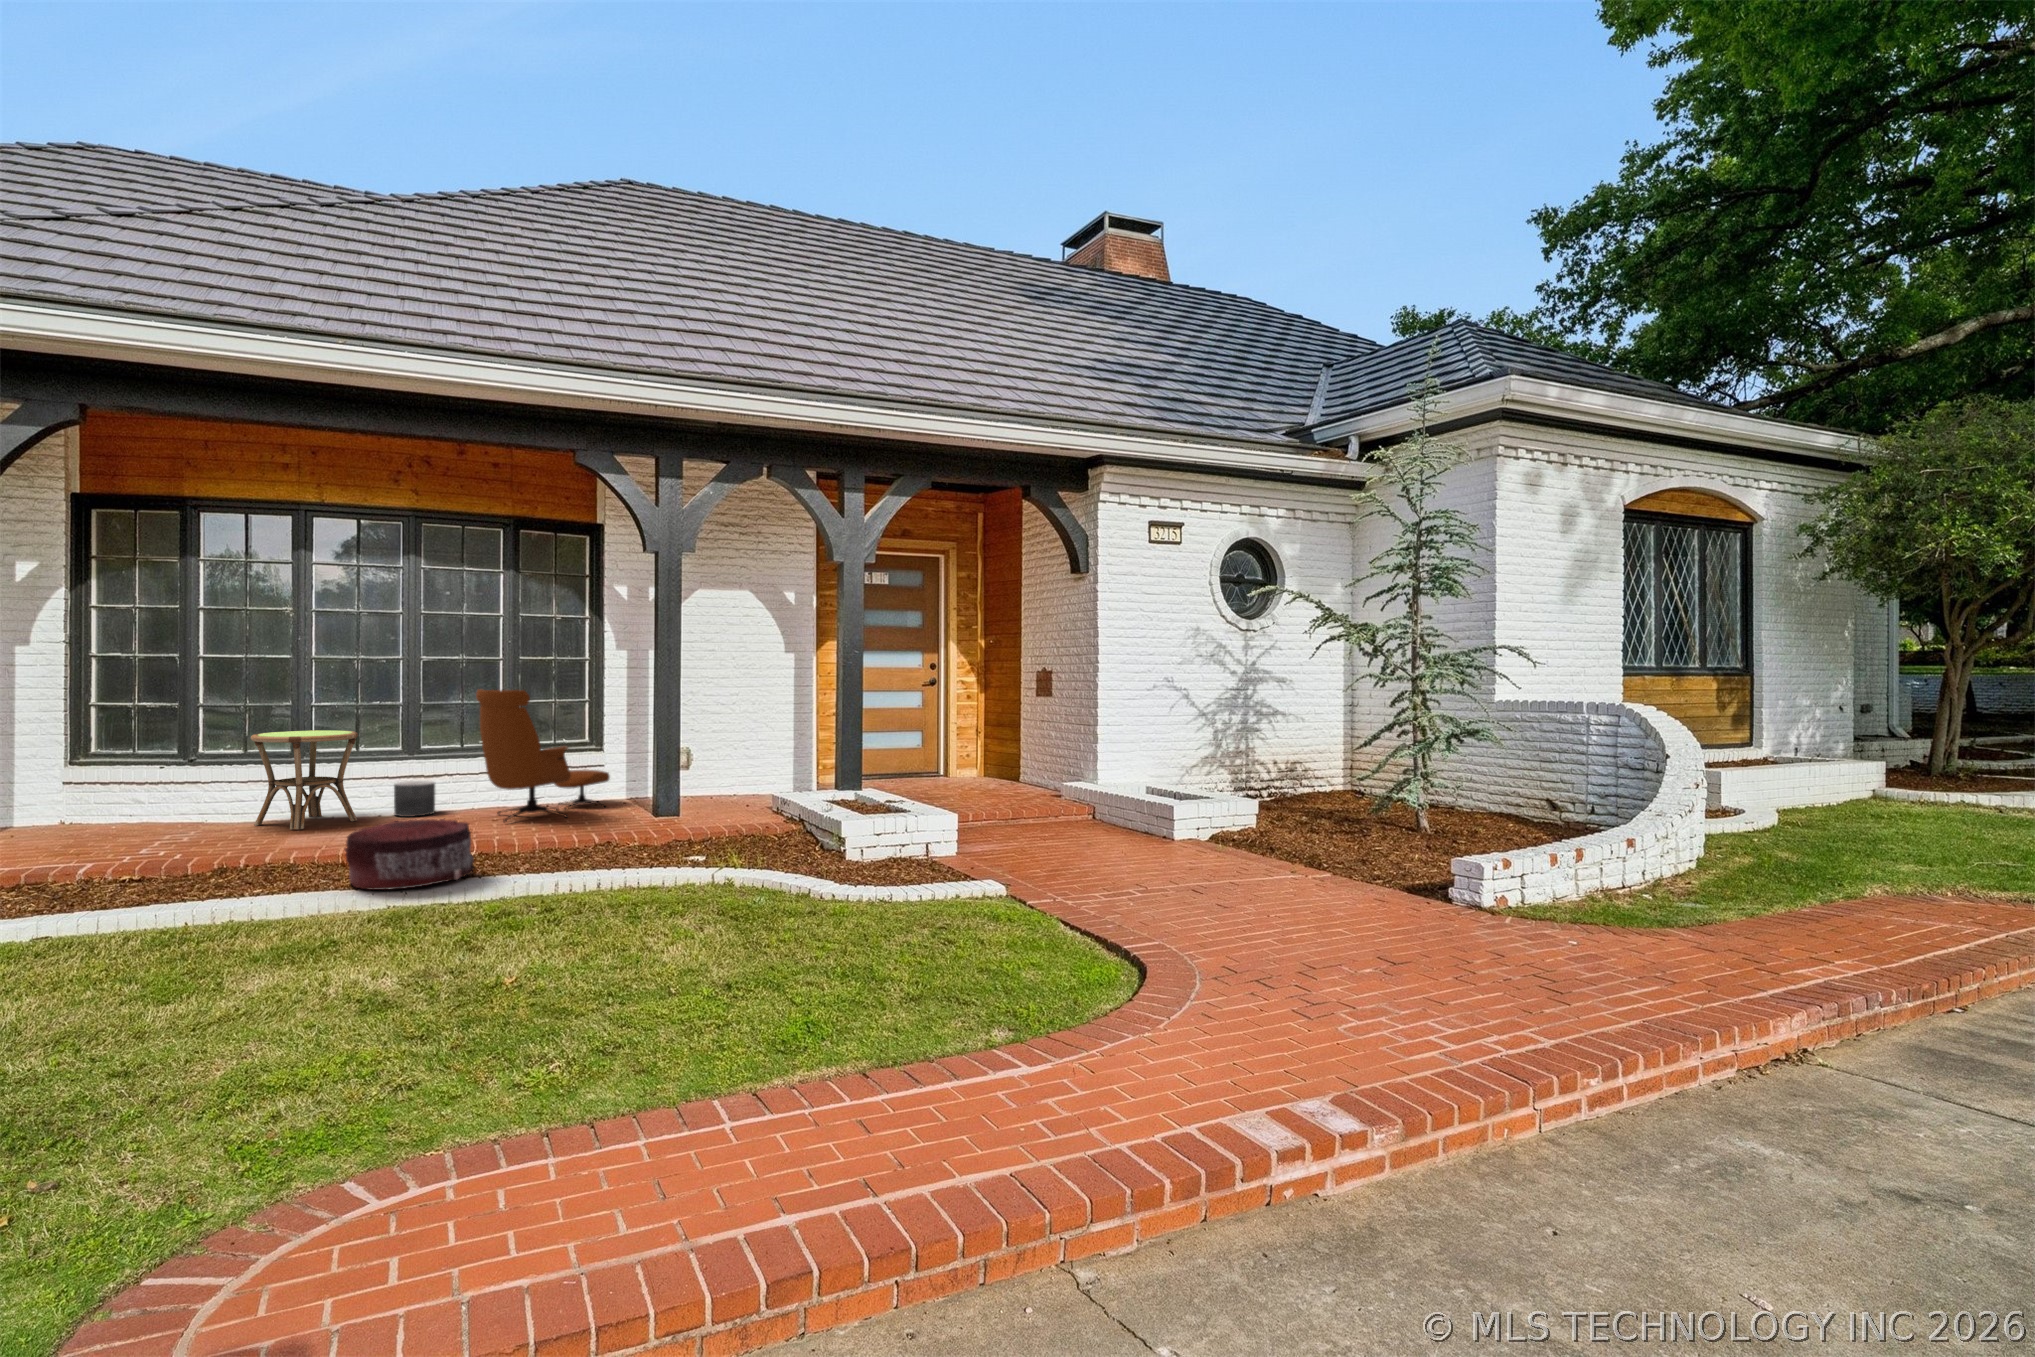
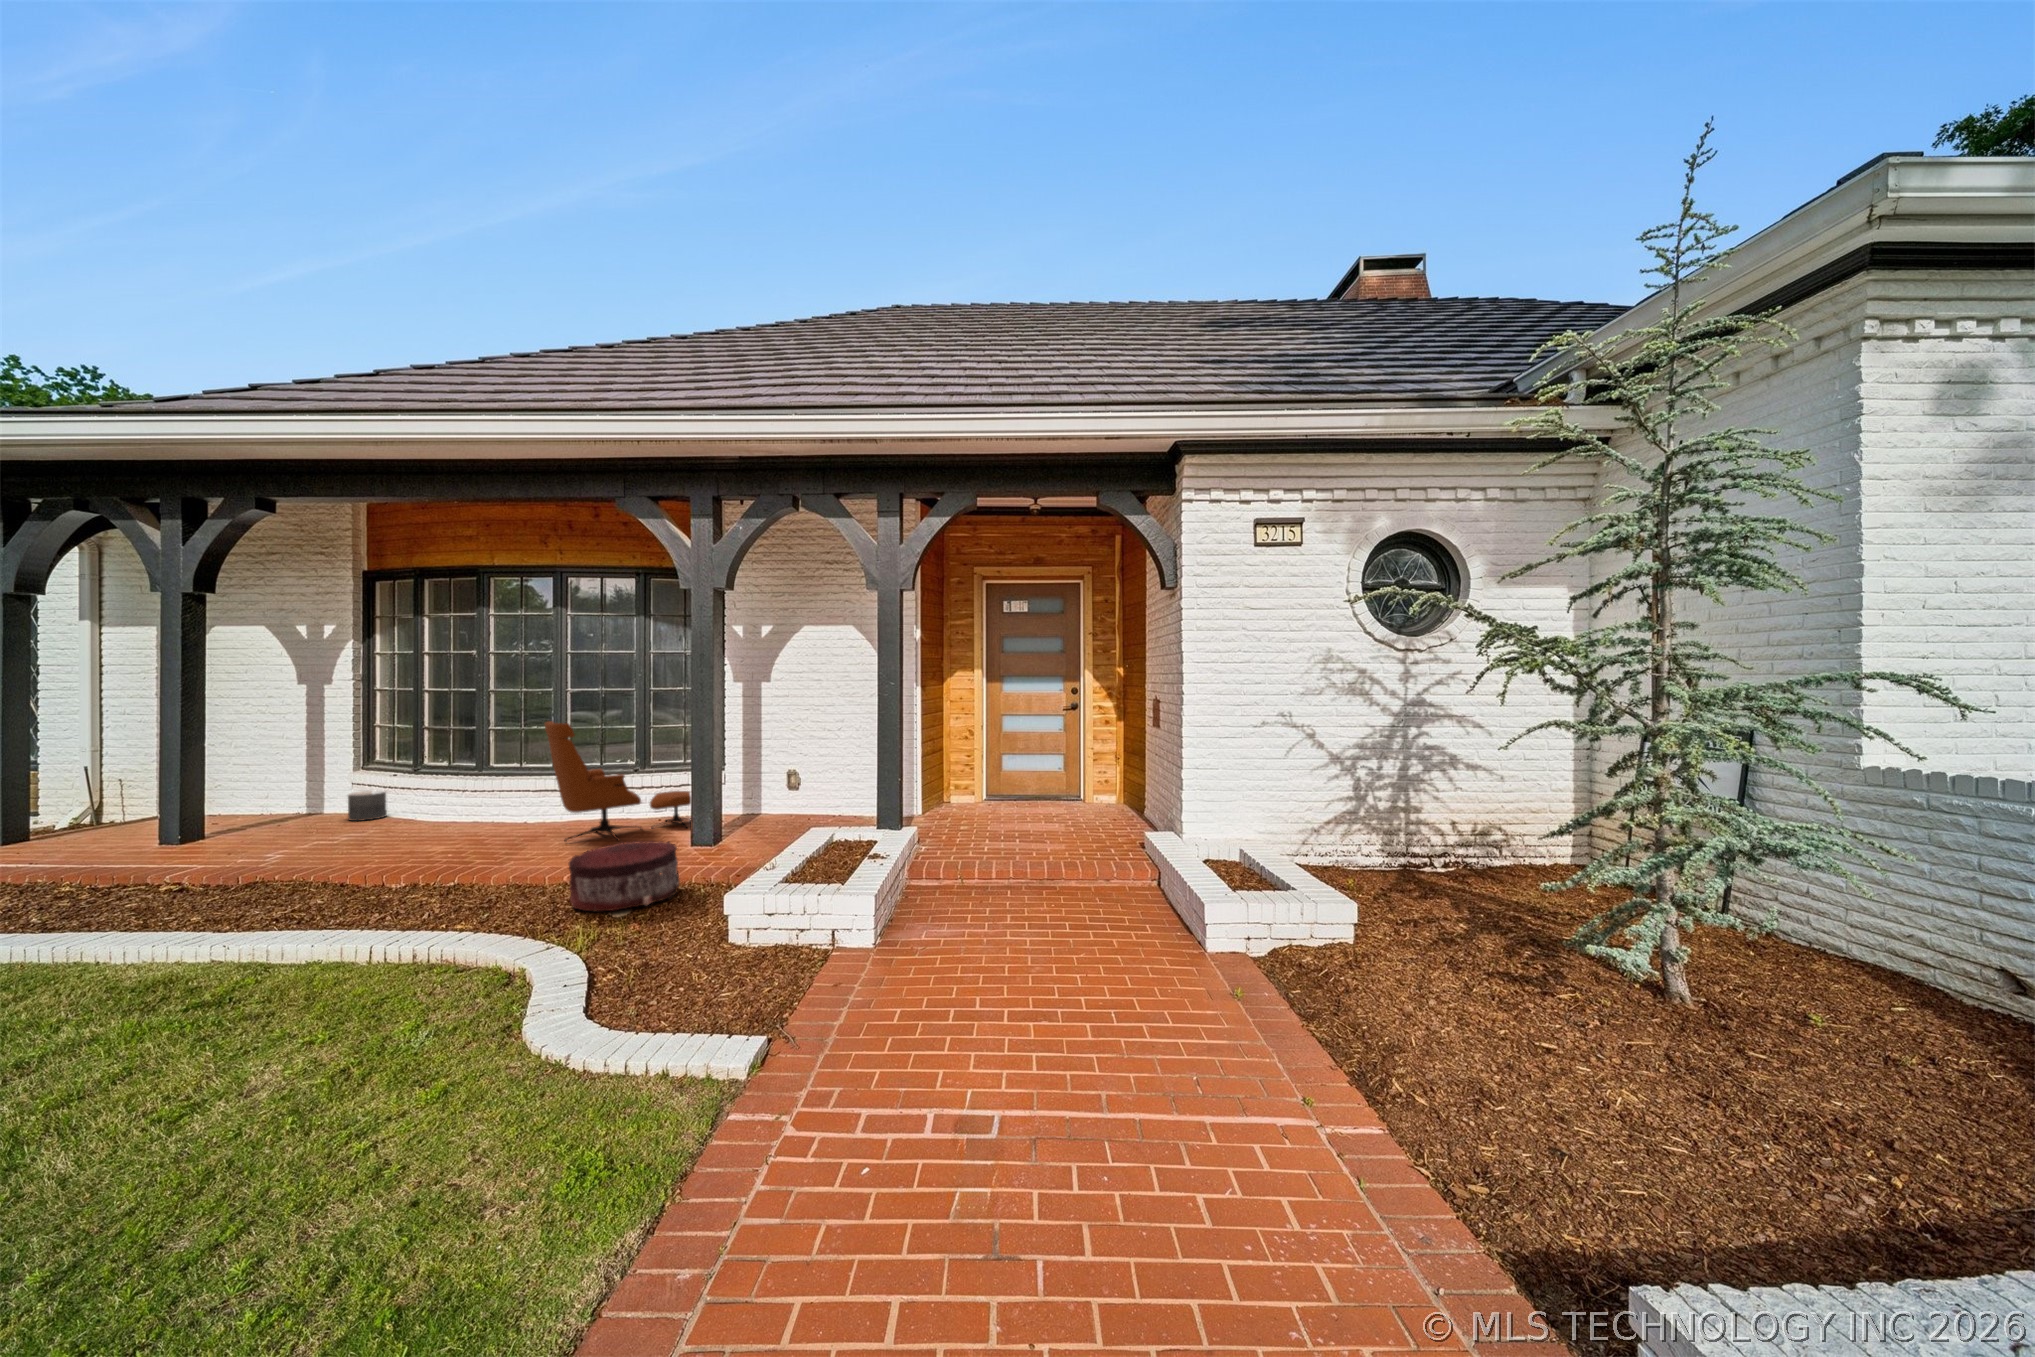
side table: present [251,730,358,829] -> none [410,751,501,835]
planter: present [394,781,435,817] -> present [348,791,387,821]
pouf: present [345,819,475,890] -> present [569,841,680,911]

